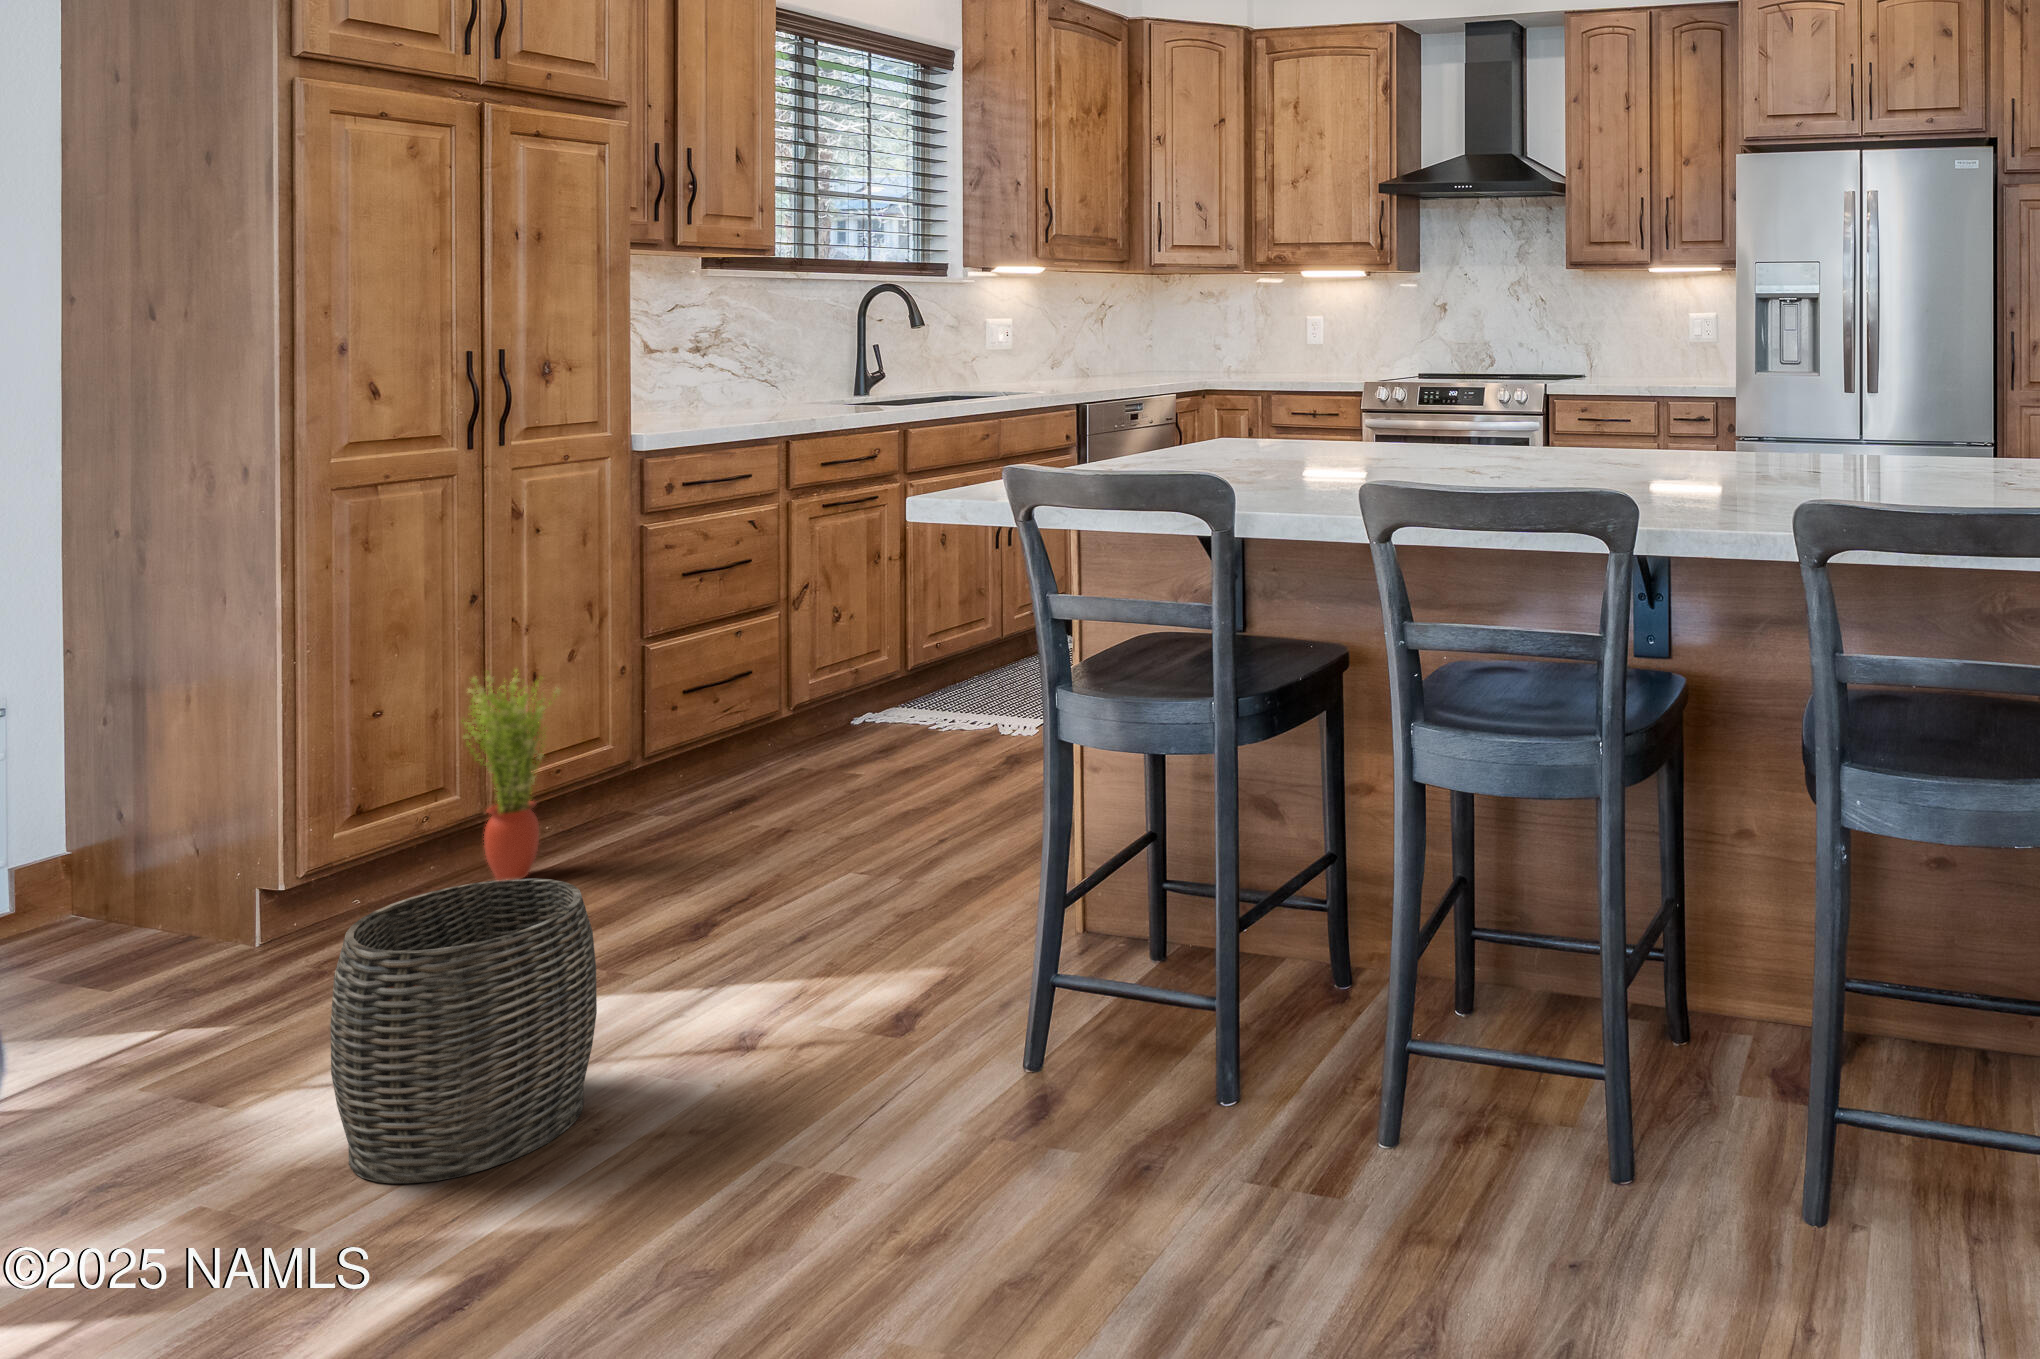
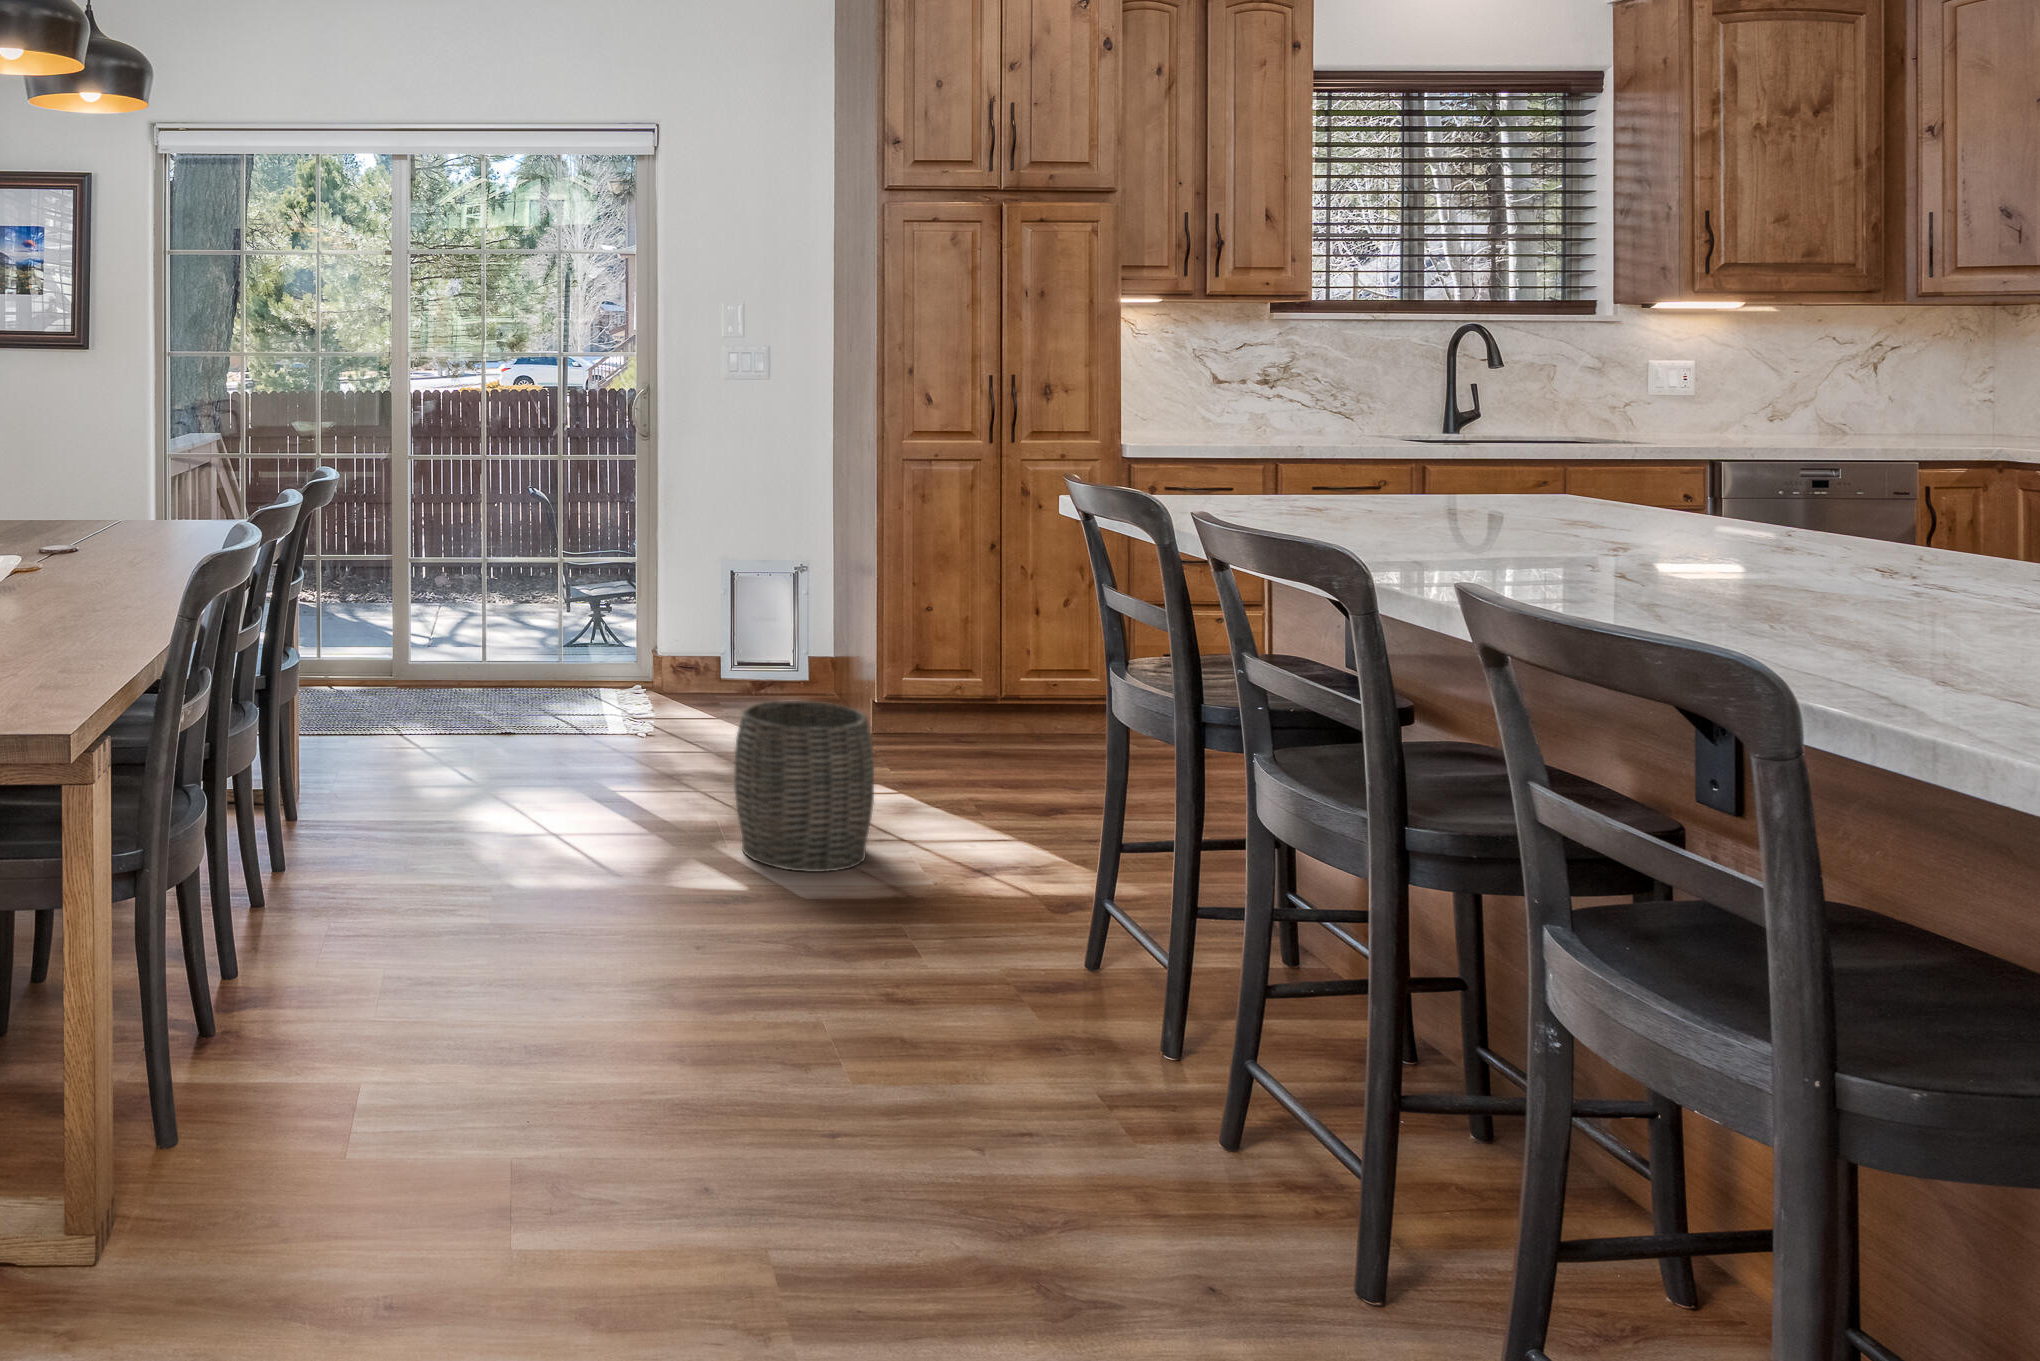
potted plant: present [462,675,560,880] -> none [967,600,1037,755]

